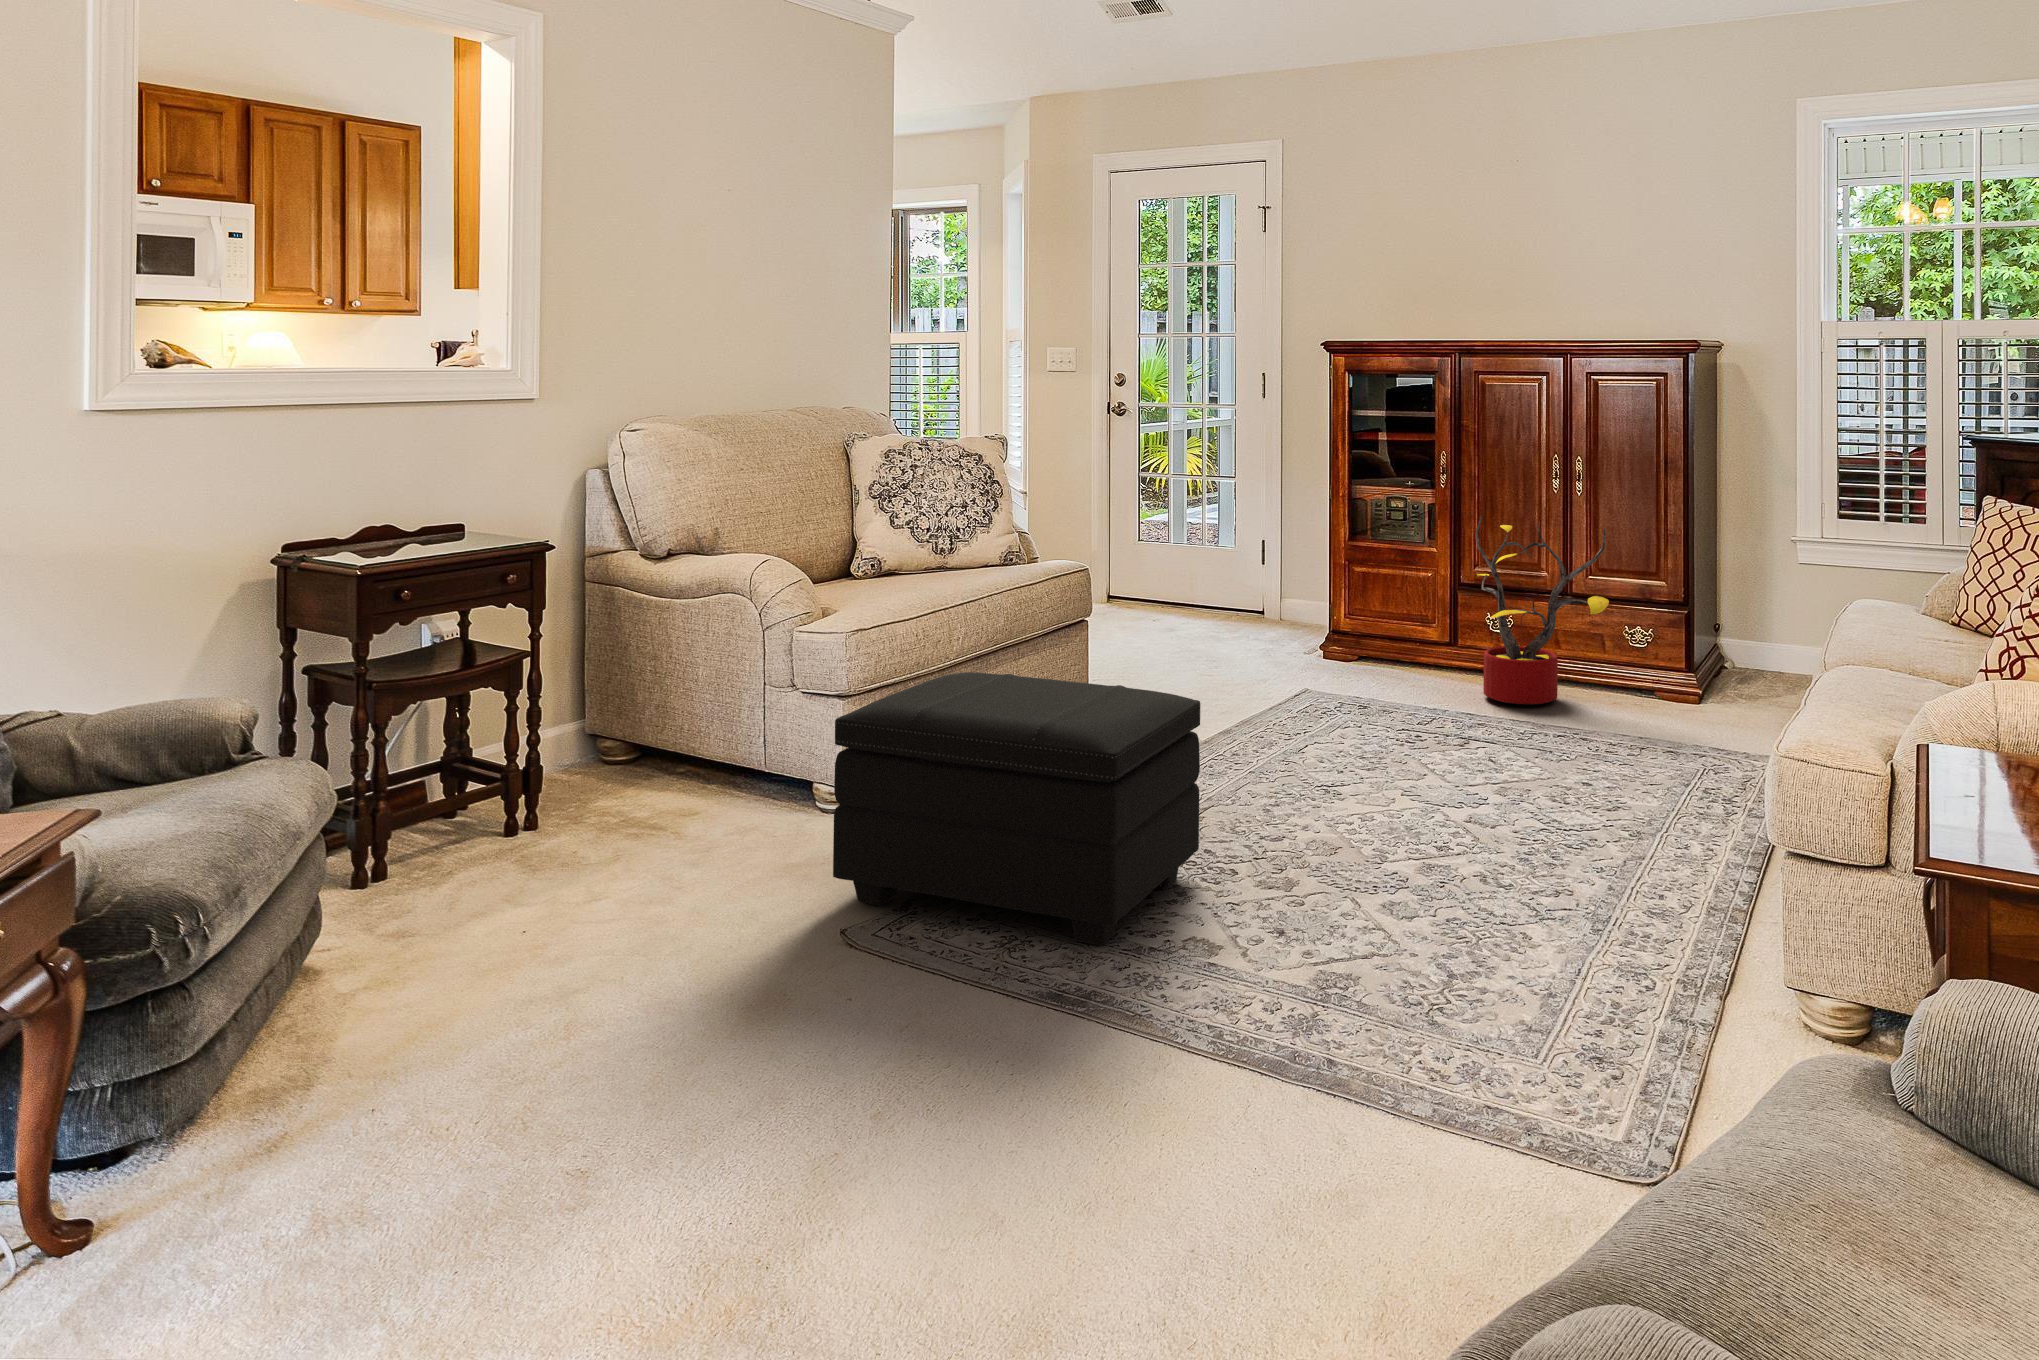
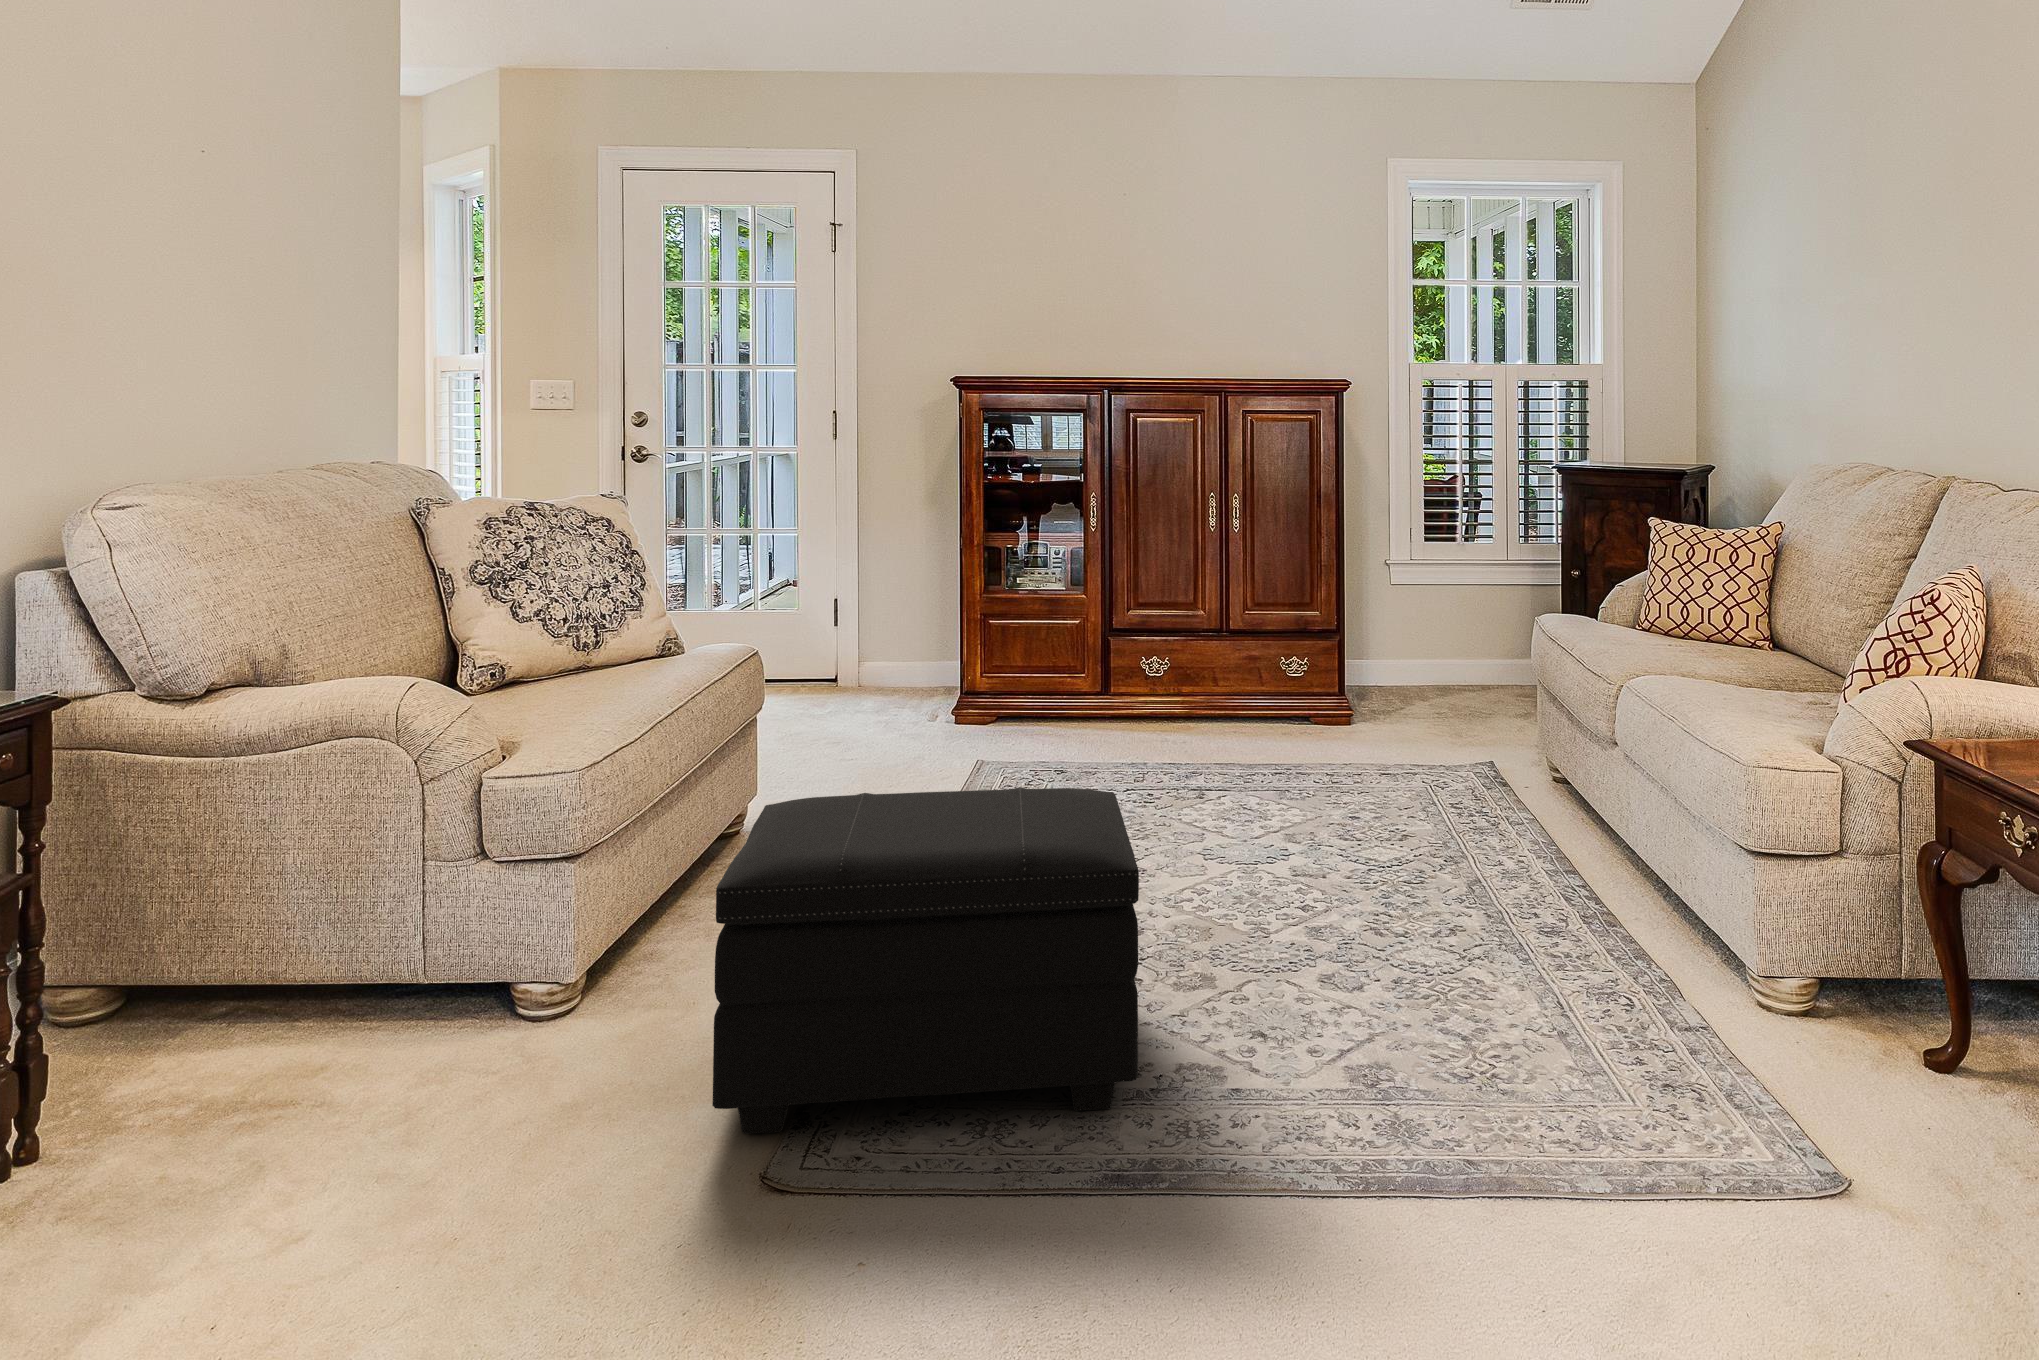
decorative plant: present [1475,516,1609,704] -> none [1131,559,1301,751]

